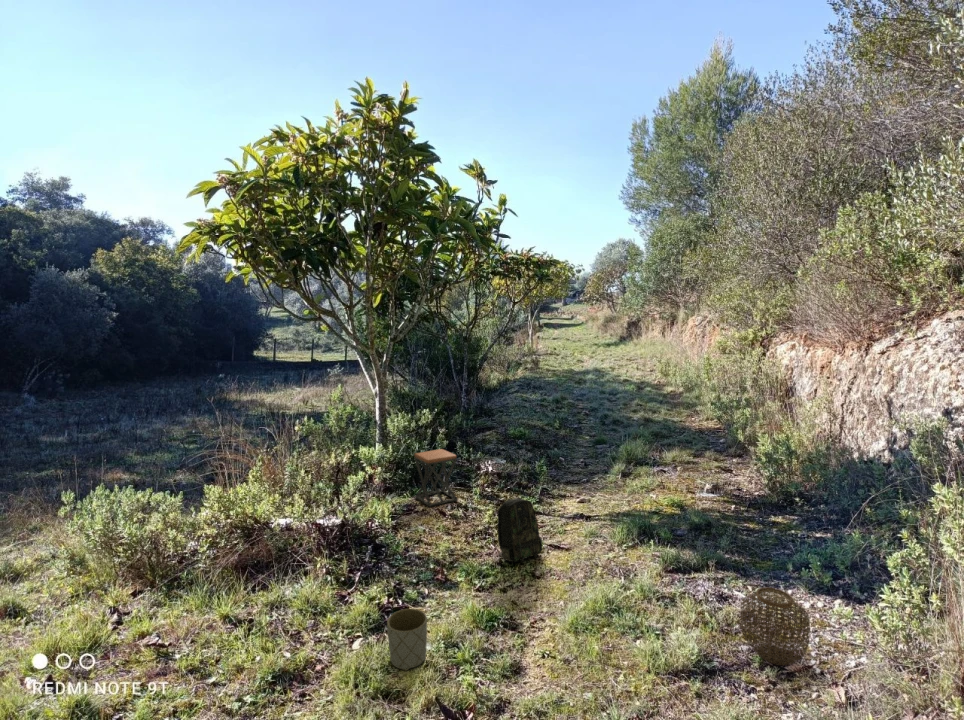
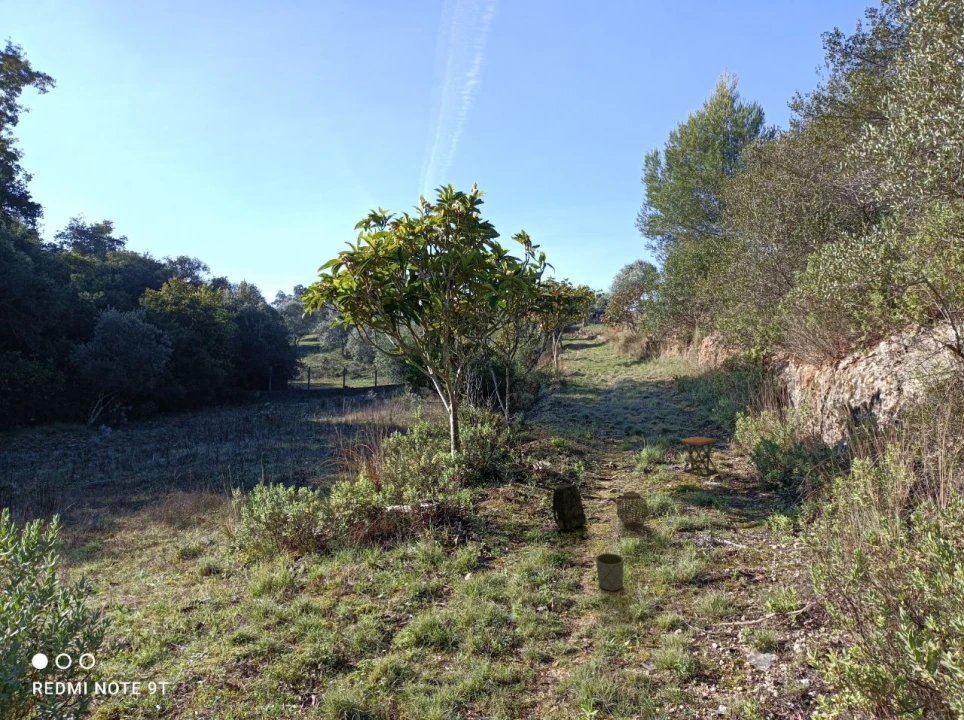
stool: present [415,449,458,507] -> present [682,436,717,476]
woven basket: present [741,587,810,665] -> present [616,492,648,528]
planter: present [387,609,427,671] -> present [596,553,623,591]

